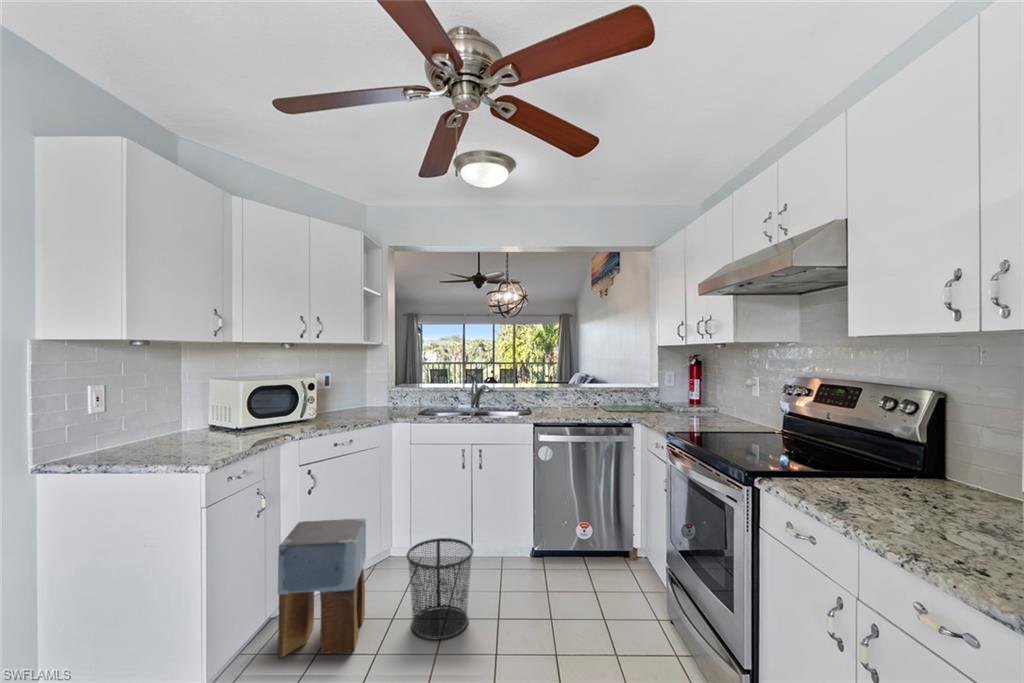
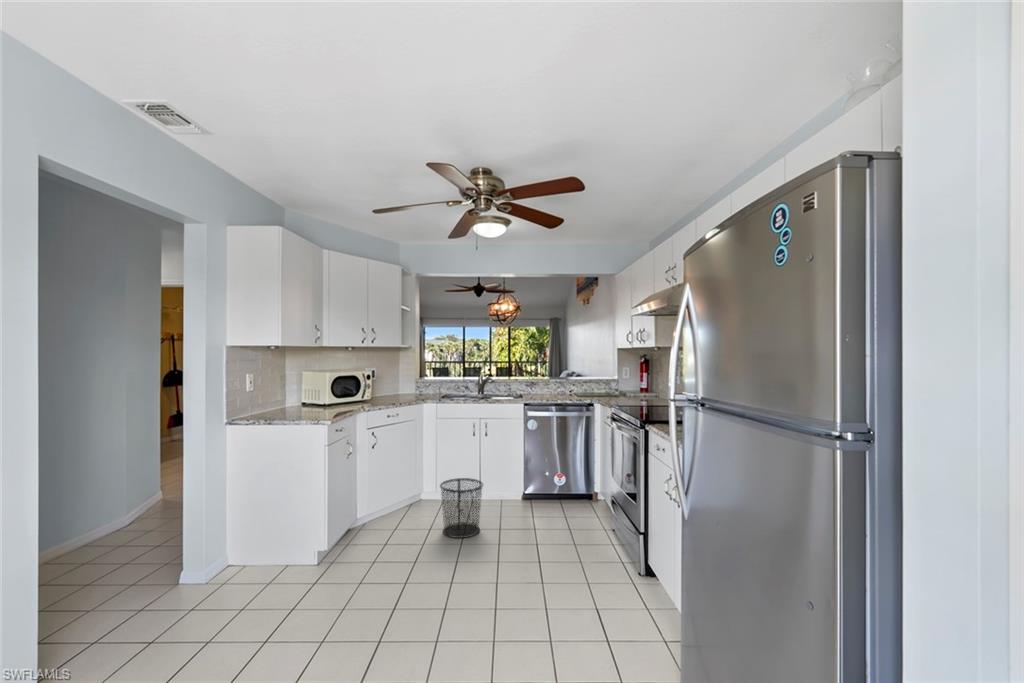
stool: present [278,519,366,658] -> none [362,464,412,546]

